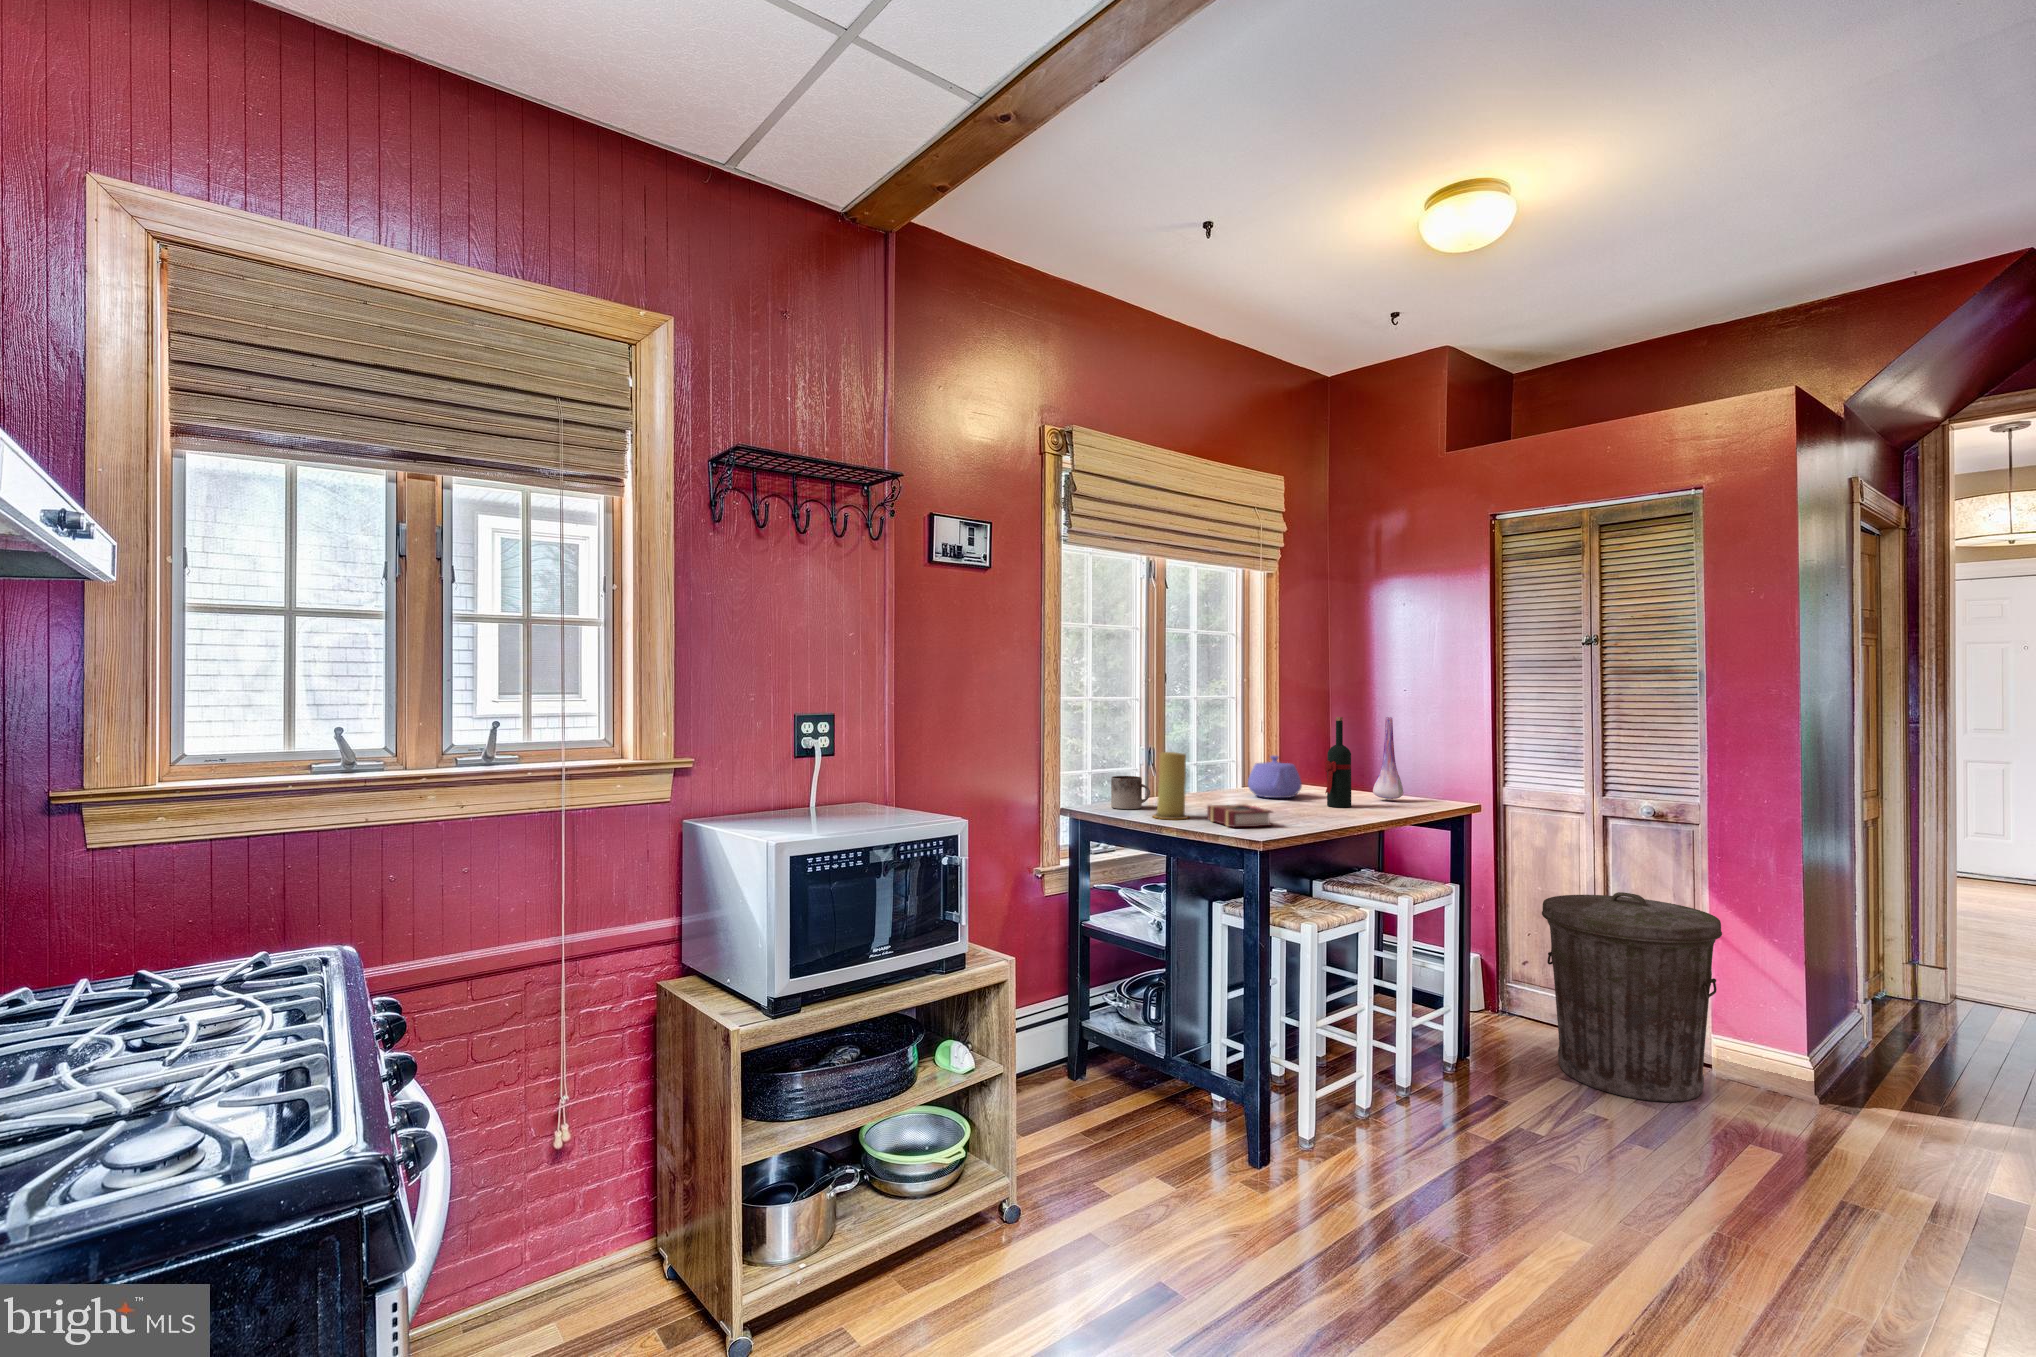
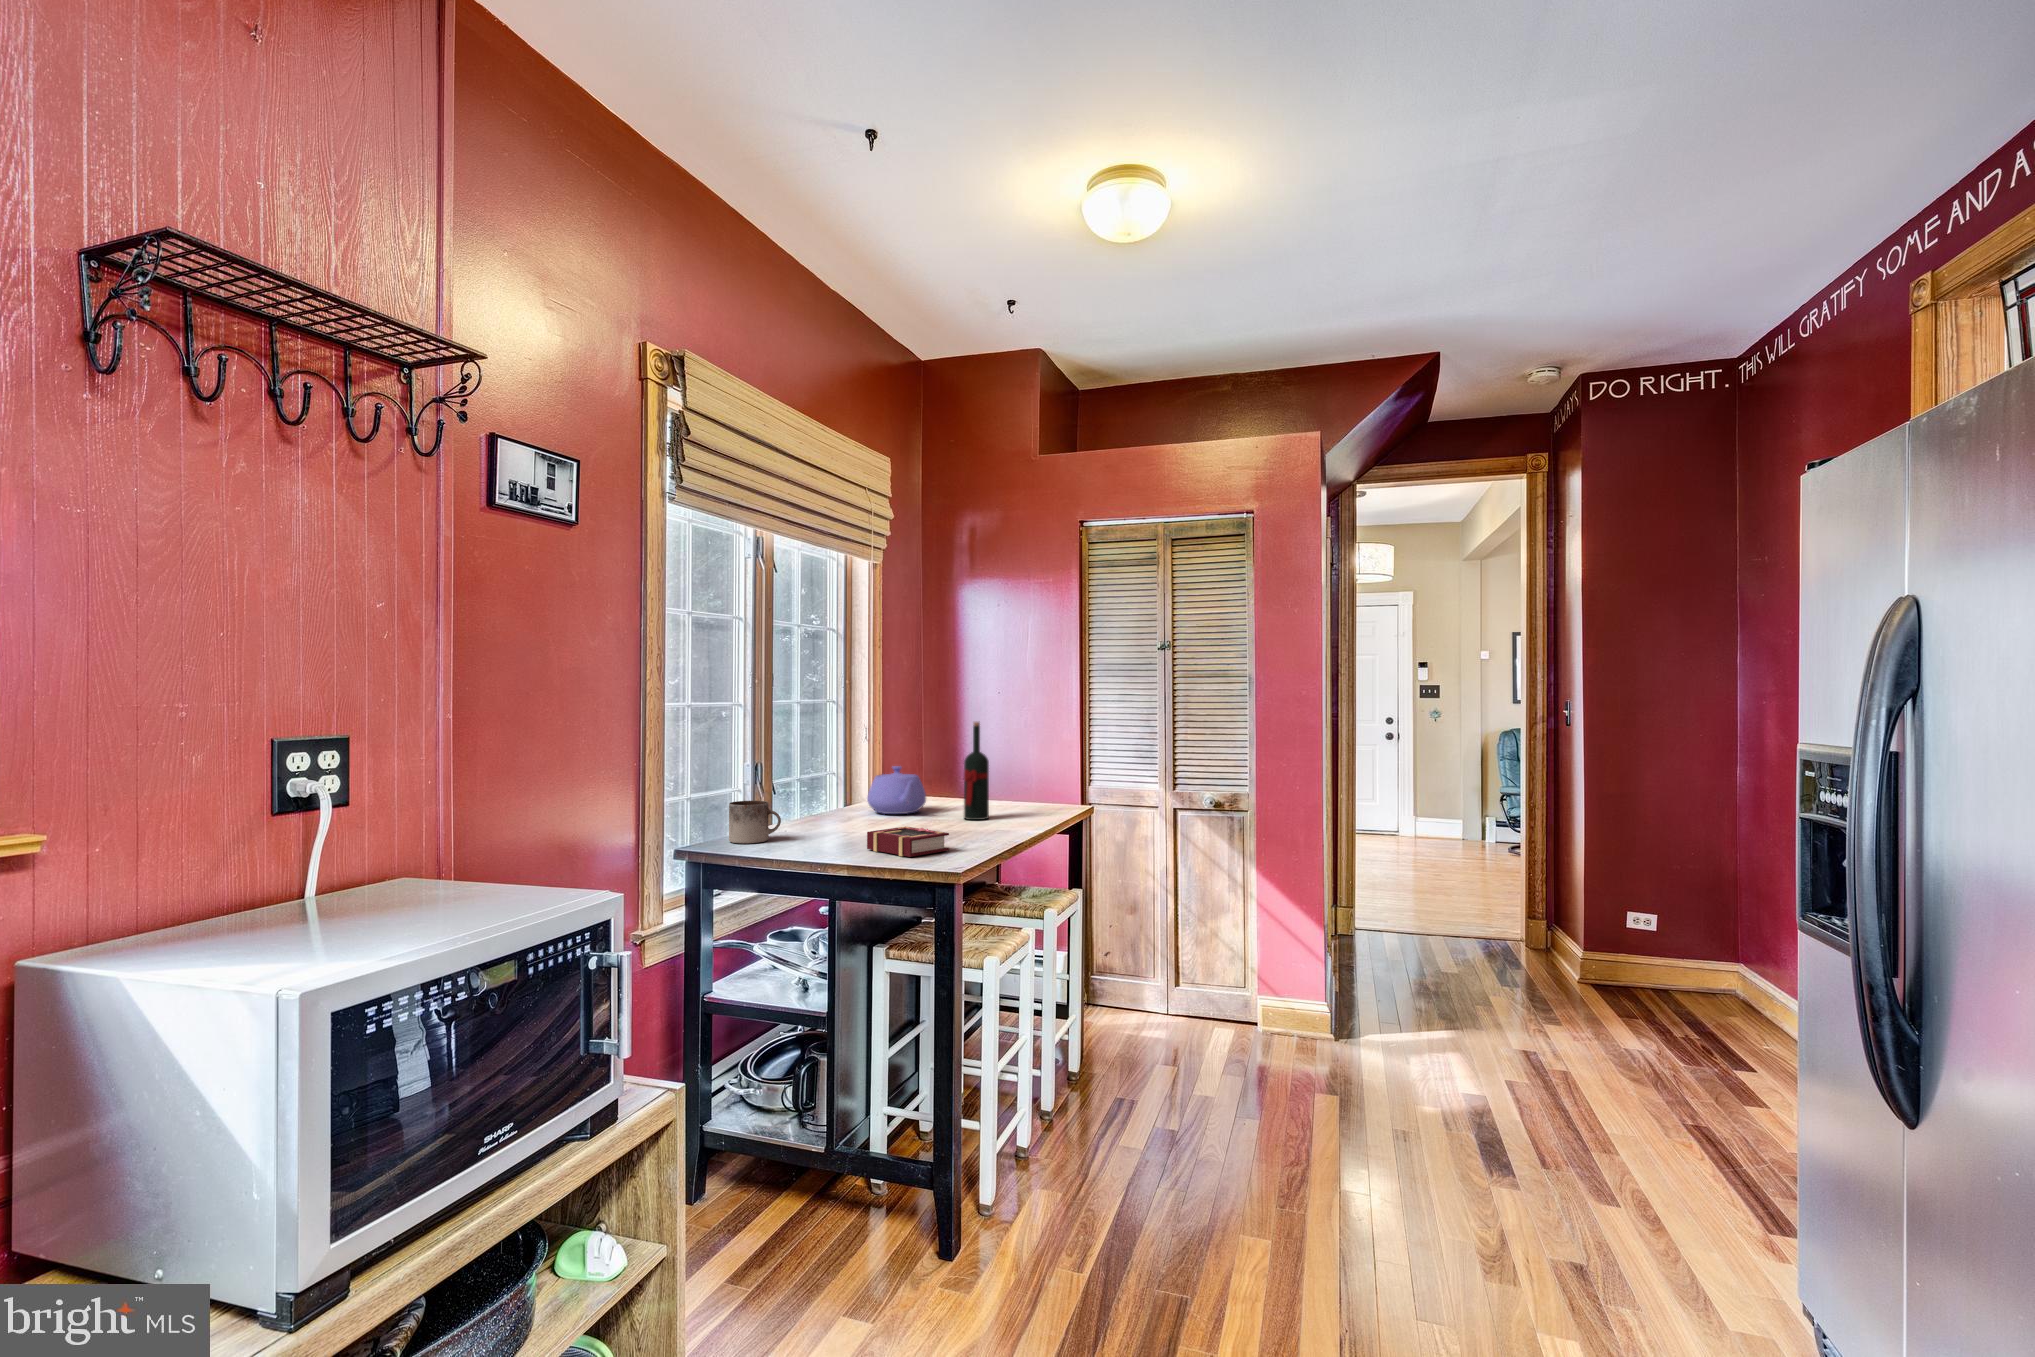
vase: present [1373,717,1403,799] -> none [992,719,1025,808]
candle: present [1153,752,1188,819] -> none [796,769,842,853]
trash can: present [1542,892,1722,1102] -> none [1142,880,1286,1072]

